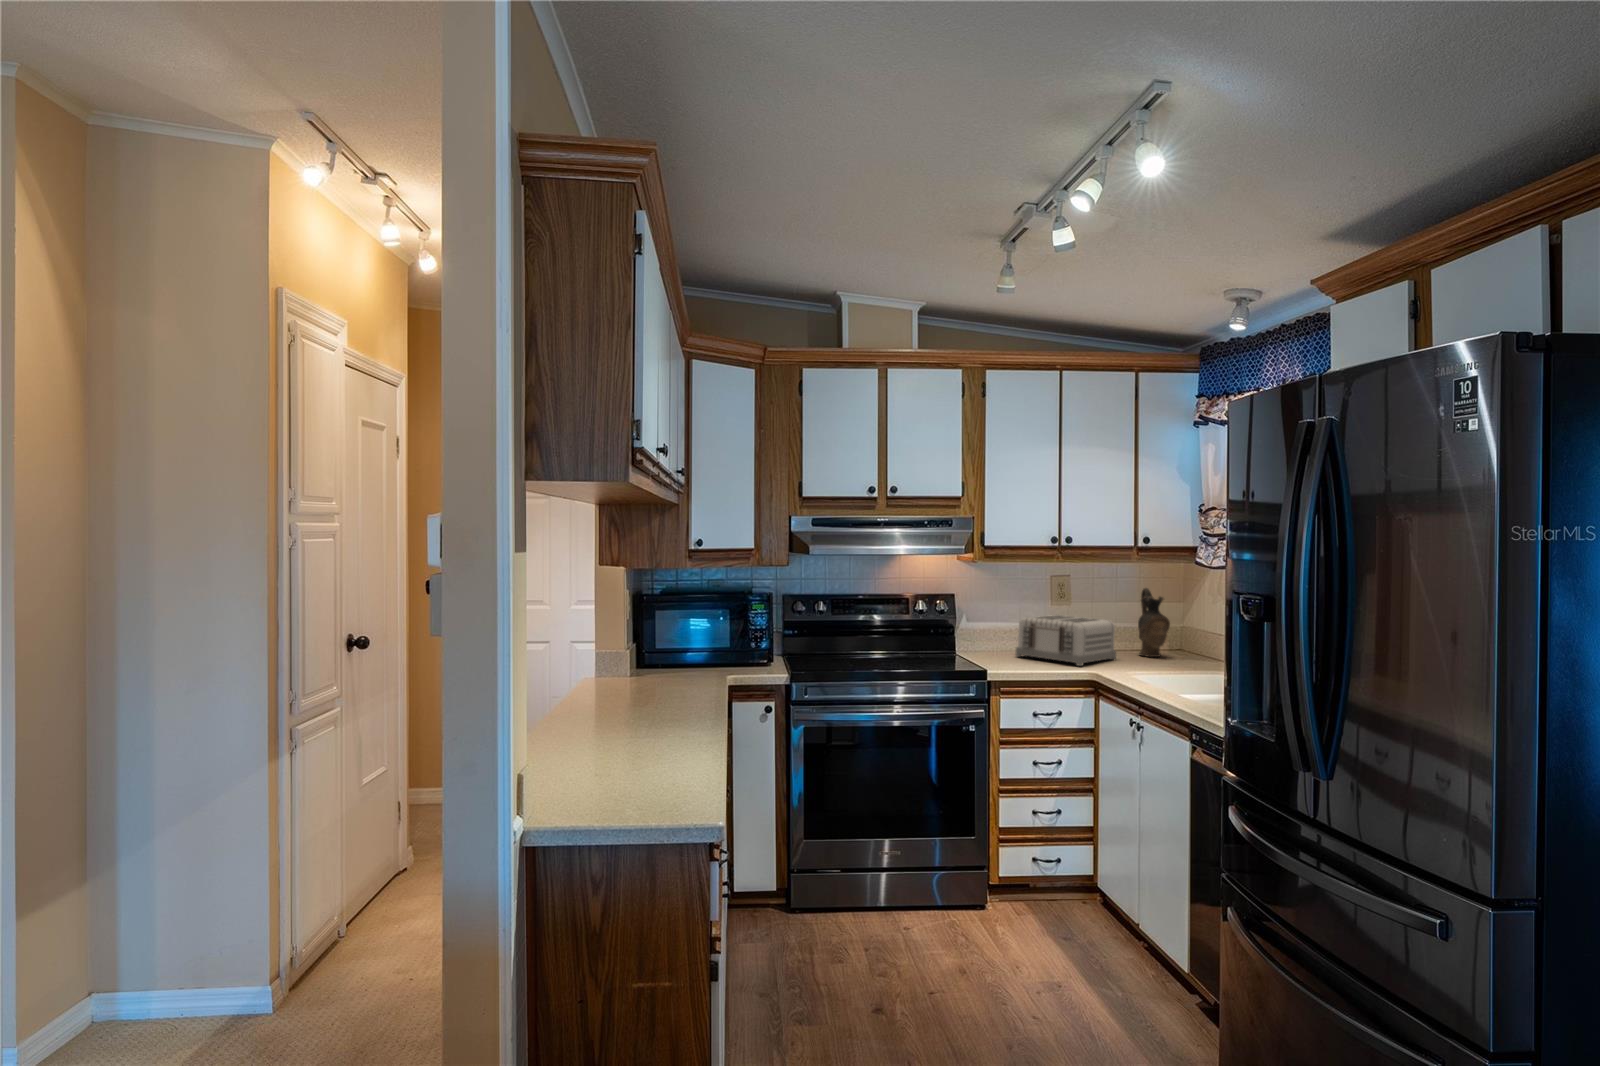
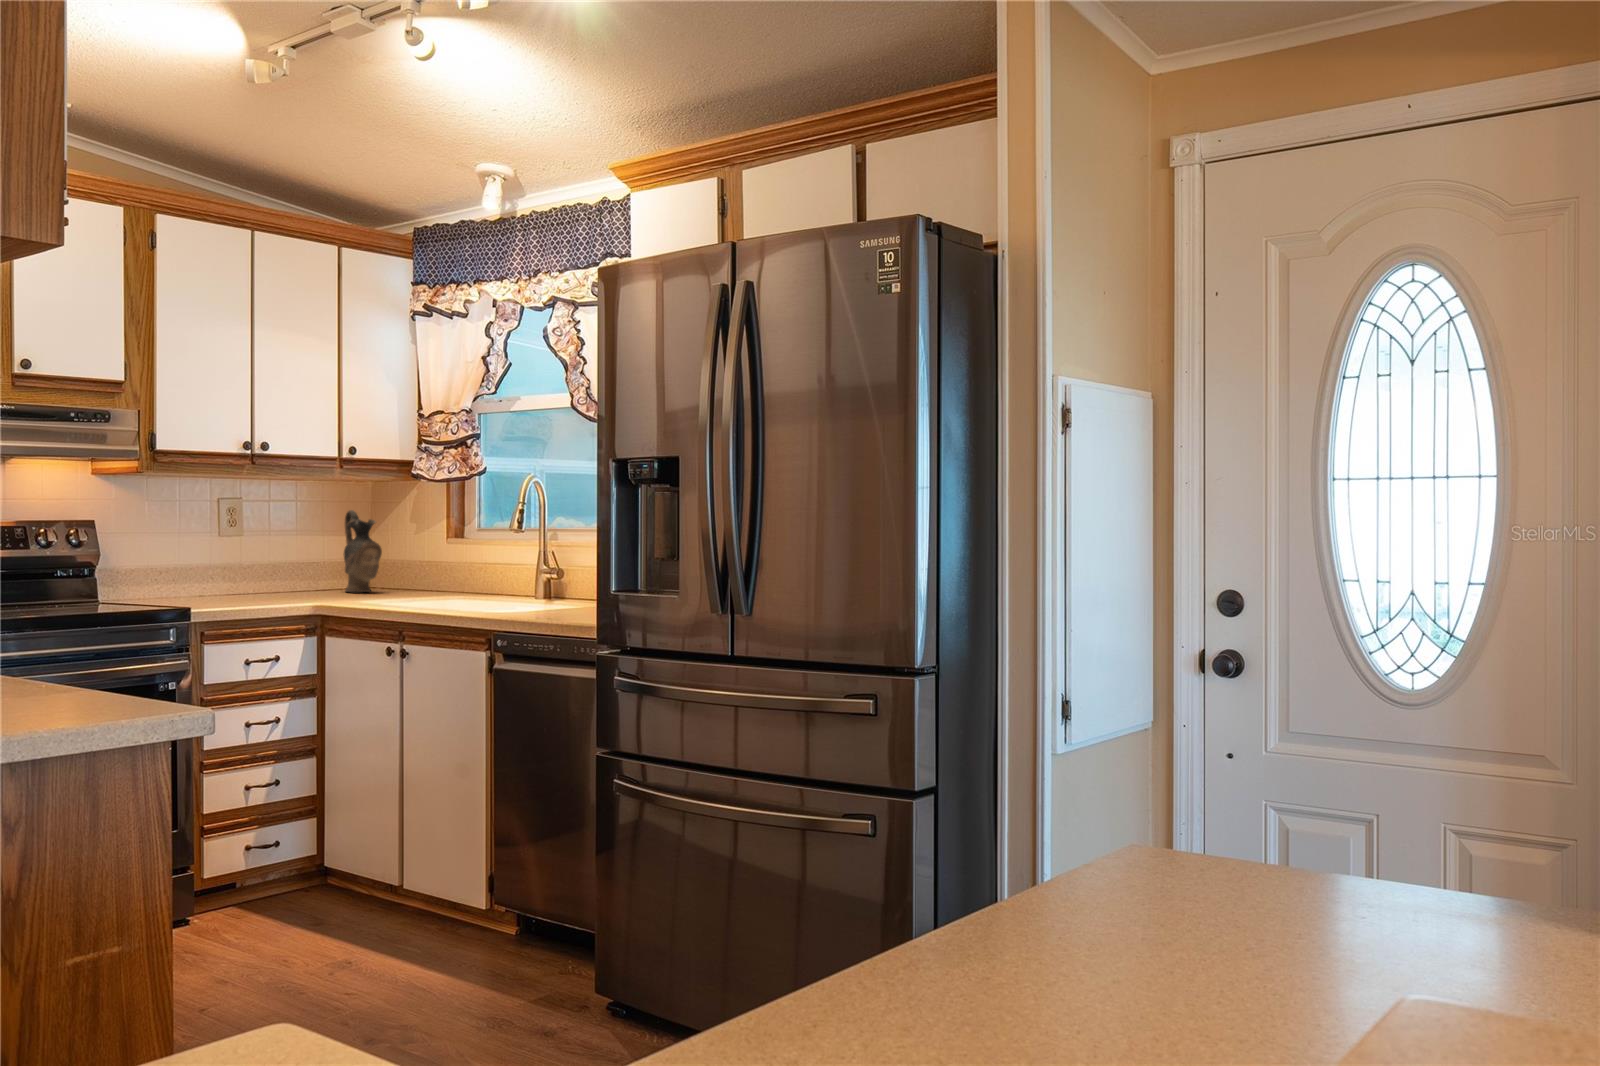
toaster: present [1016,615,1116,666] -> none [198,545,325,602]

